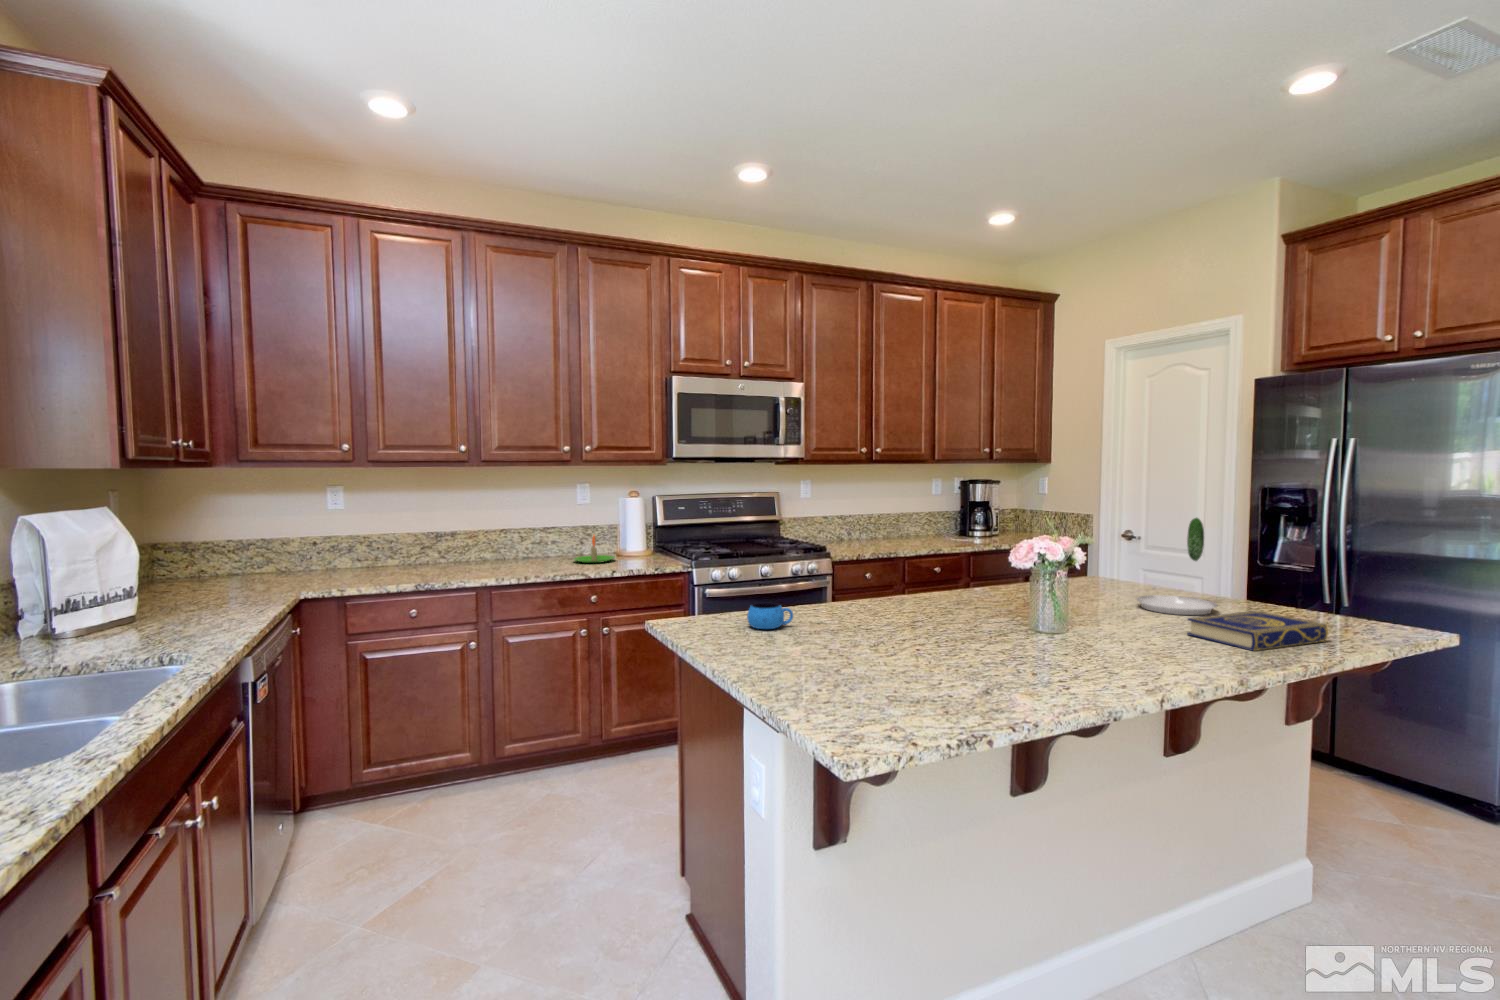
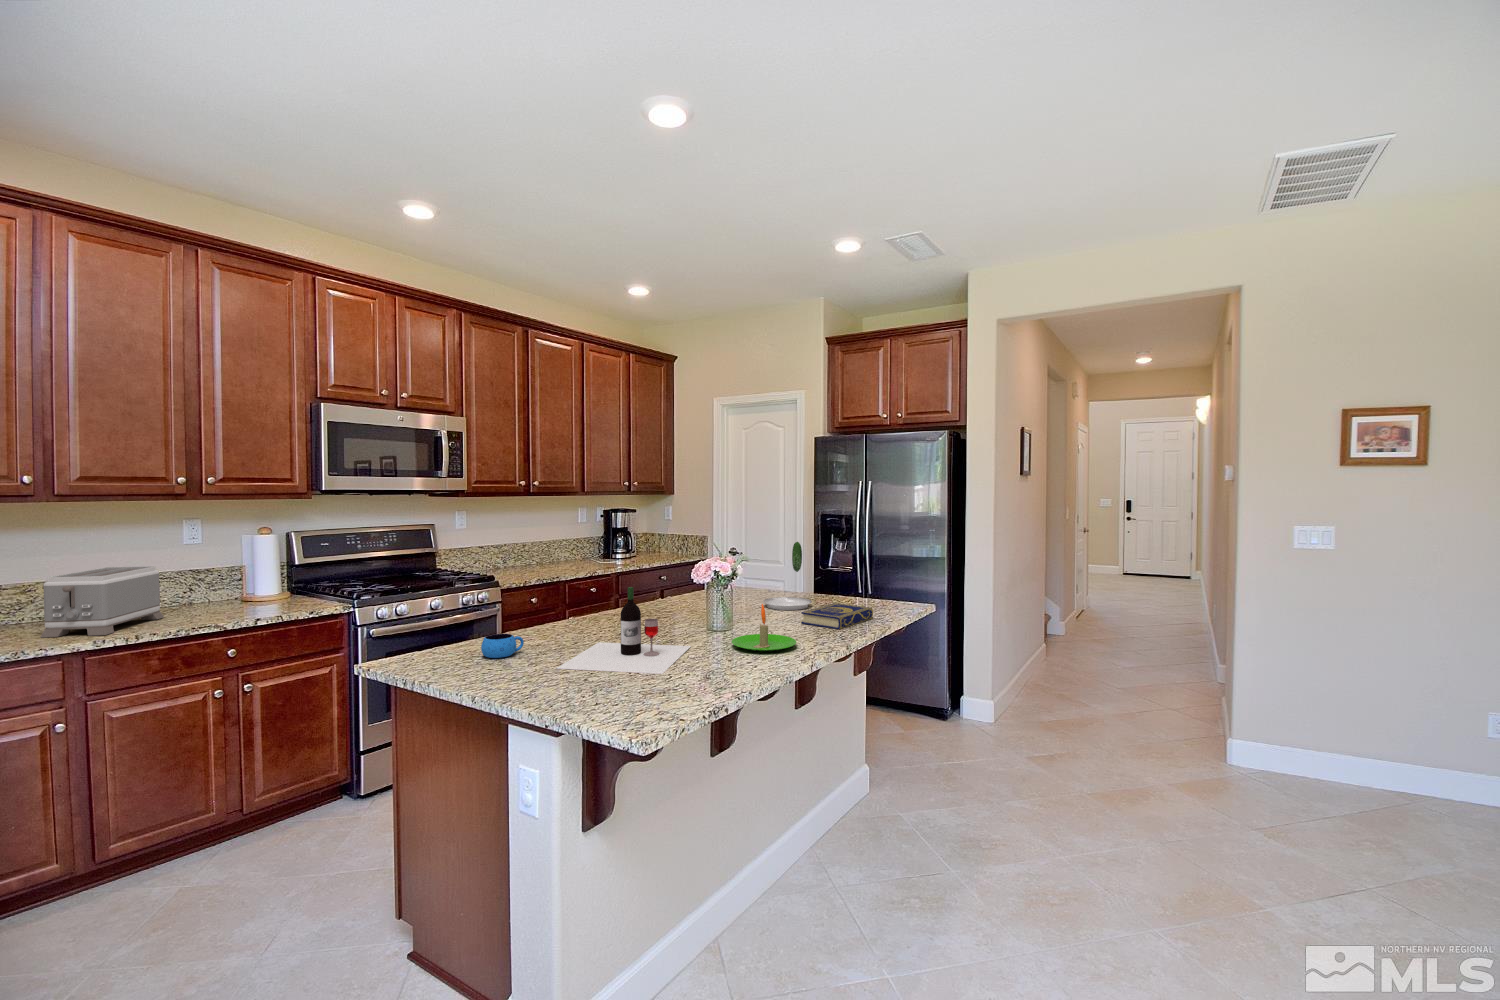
toaster: none [473,519,555,573] -> present [41,566,164,638]
candle: present [574,535,615,563] -> present [731,604,796,652]
wine bottle: none [811,560,996,676] -> present [557,587,691,674]

